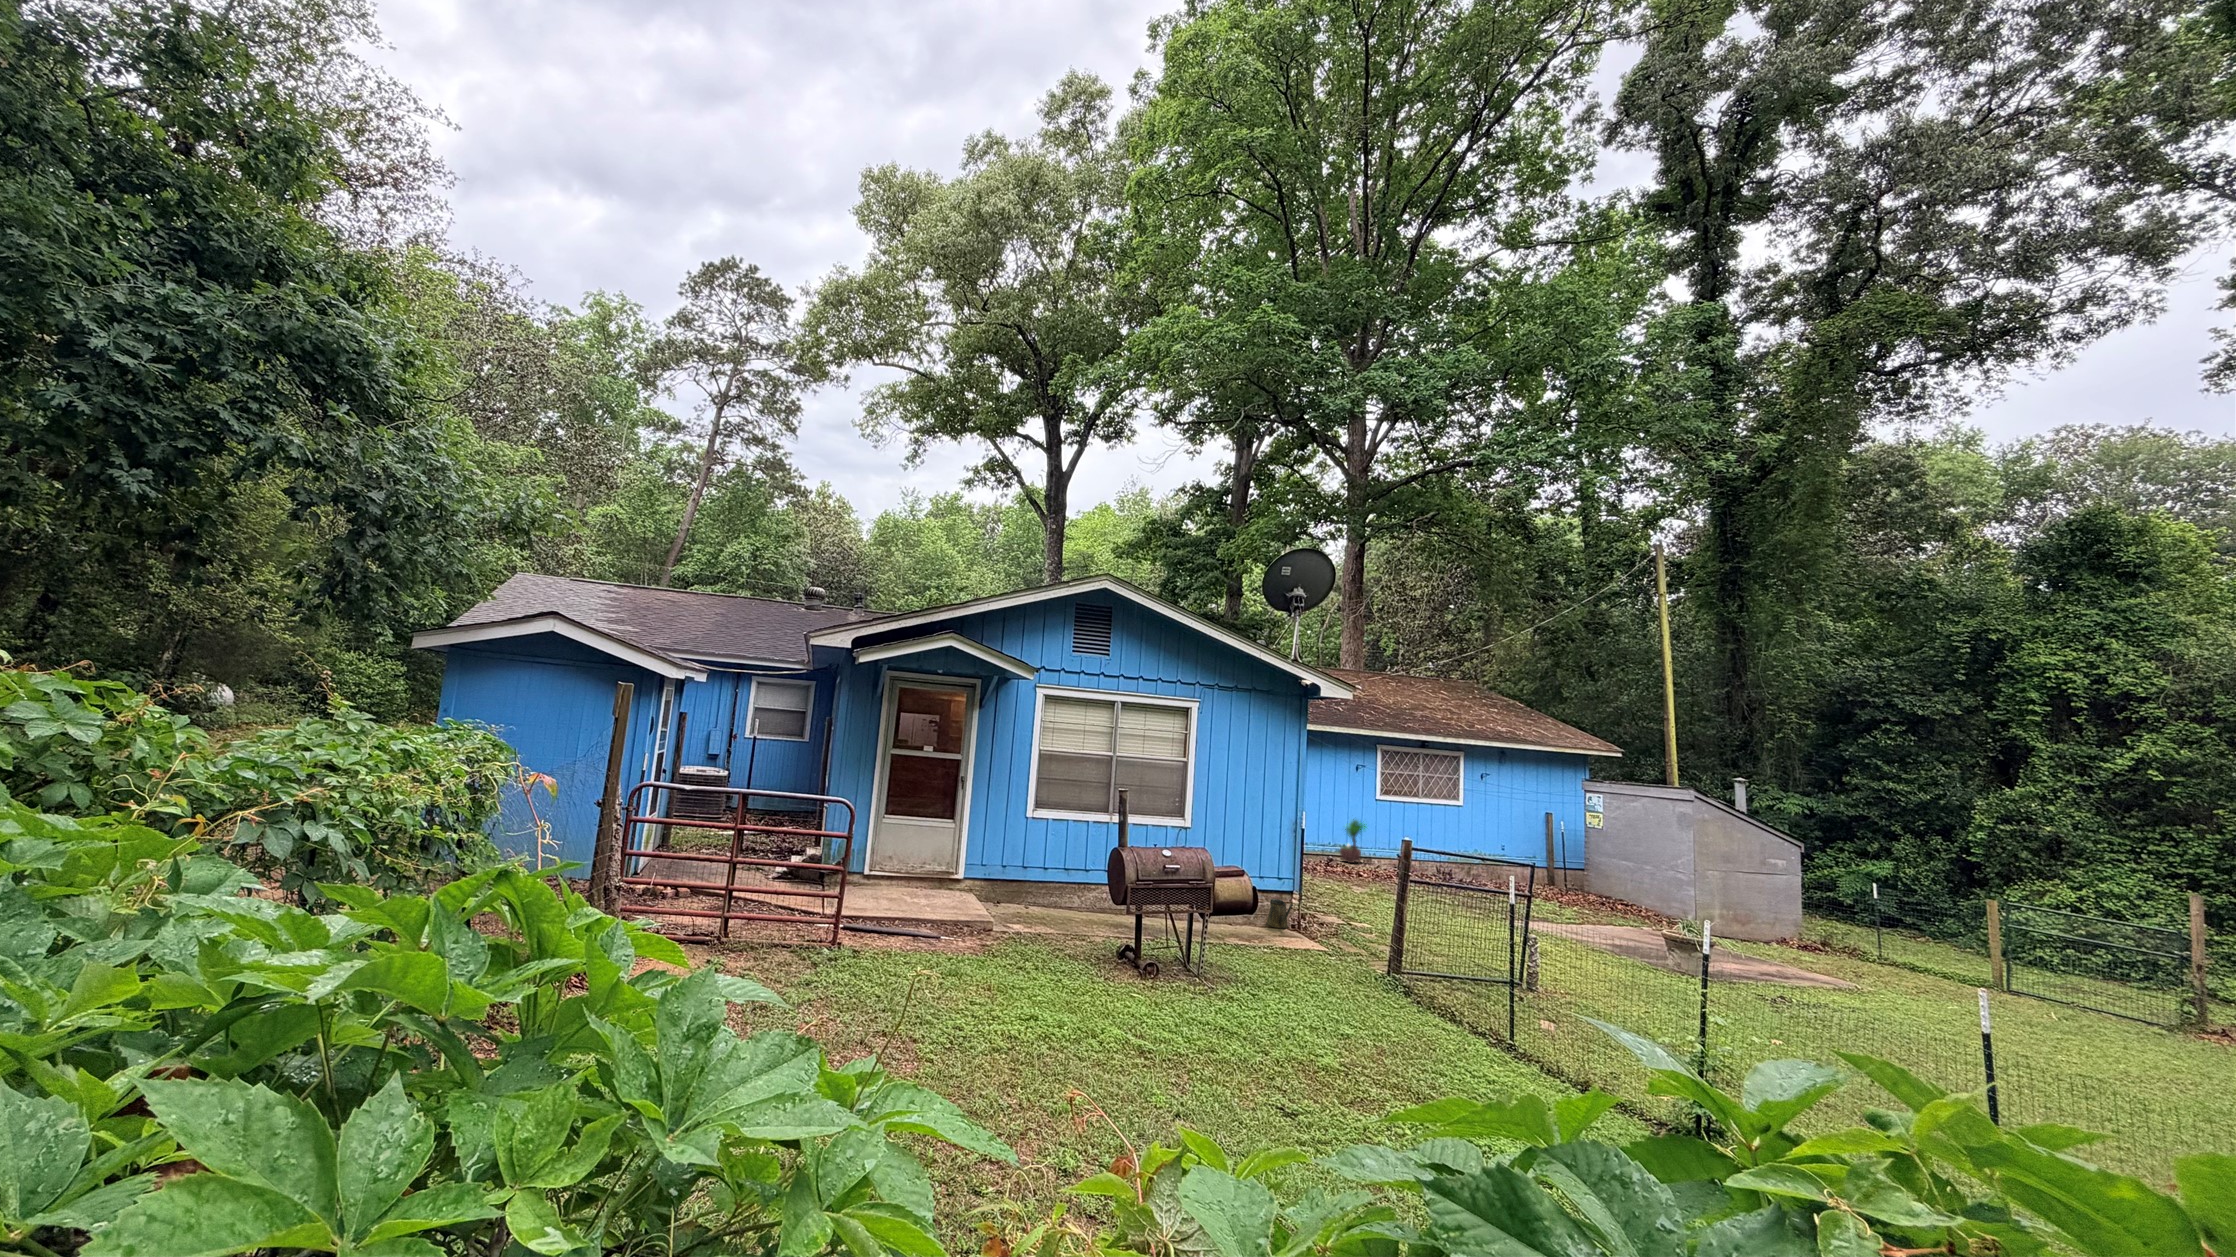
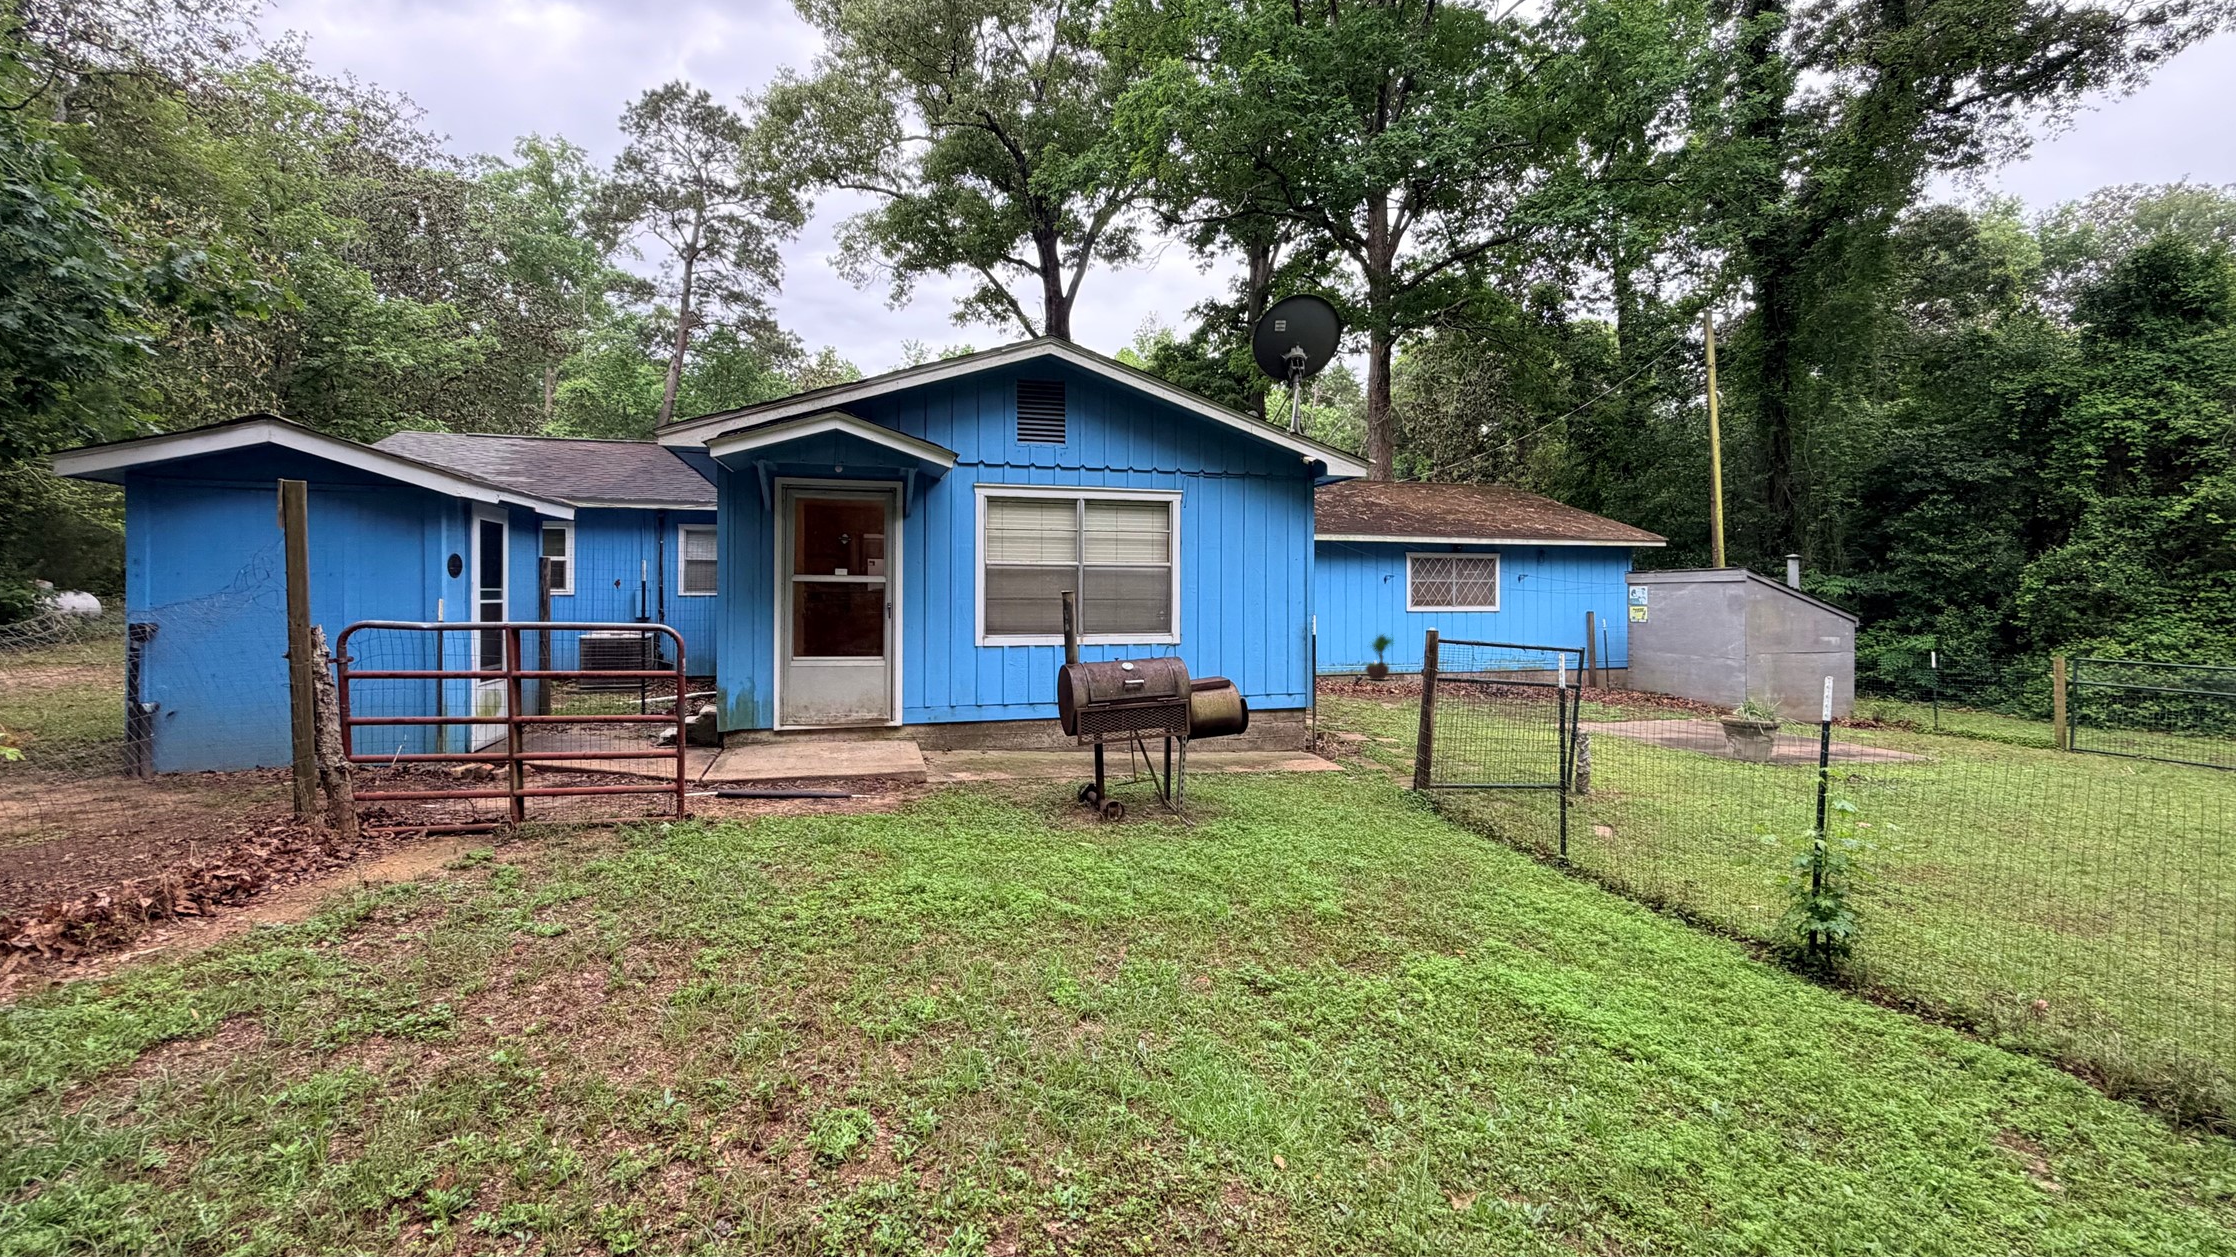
watering can: present [1266,899,1293,928] -> none [1276,718,1306,750]

